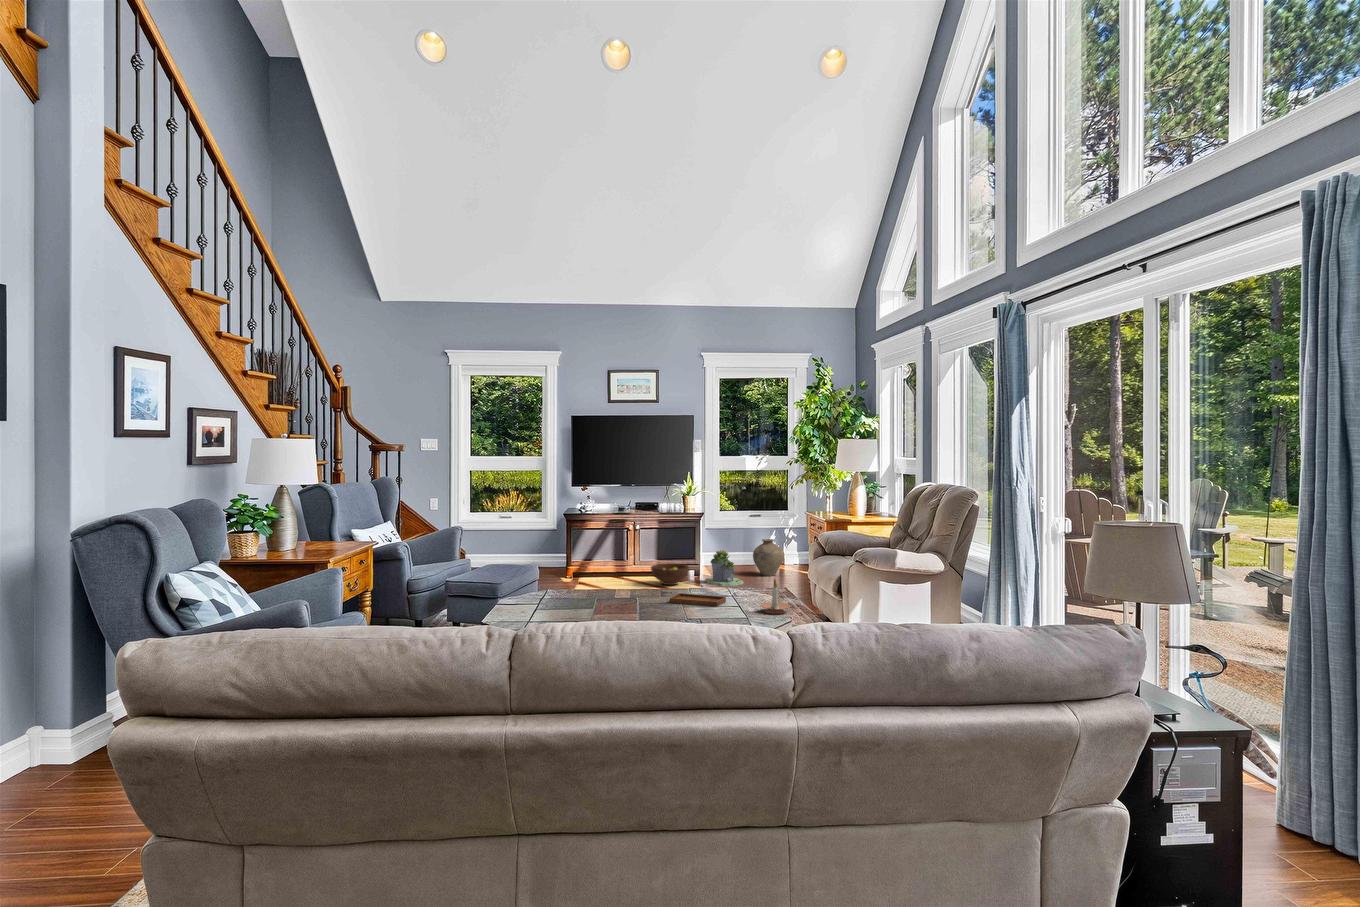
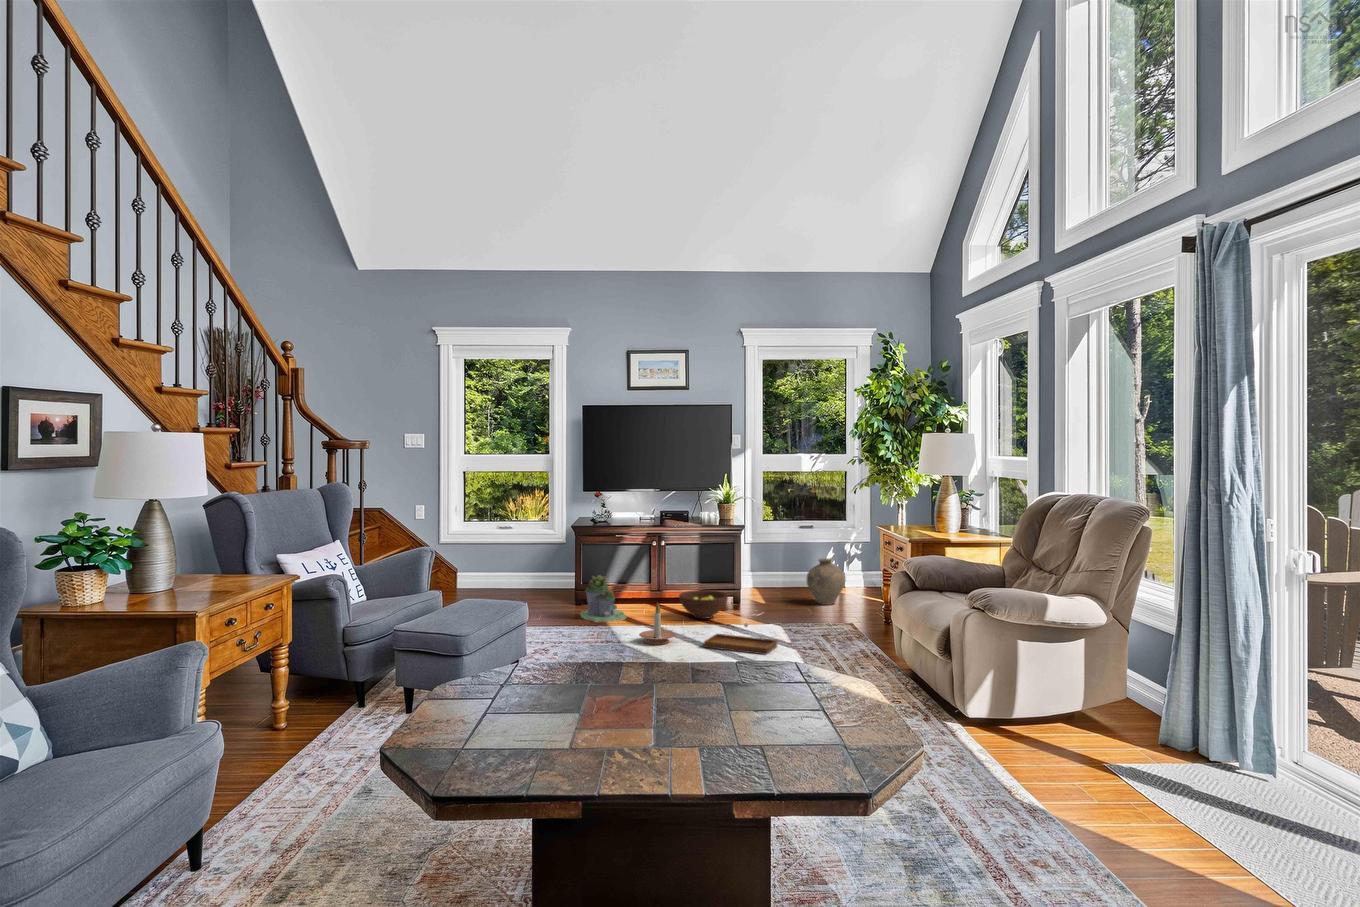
succulent planter: present [705,550,743,586] -> present [580,575,626,622]
candle holder: present [760,579,790,614] -> present [639,602,676,644]

